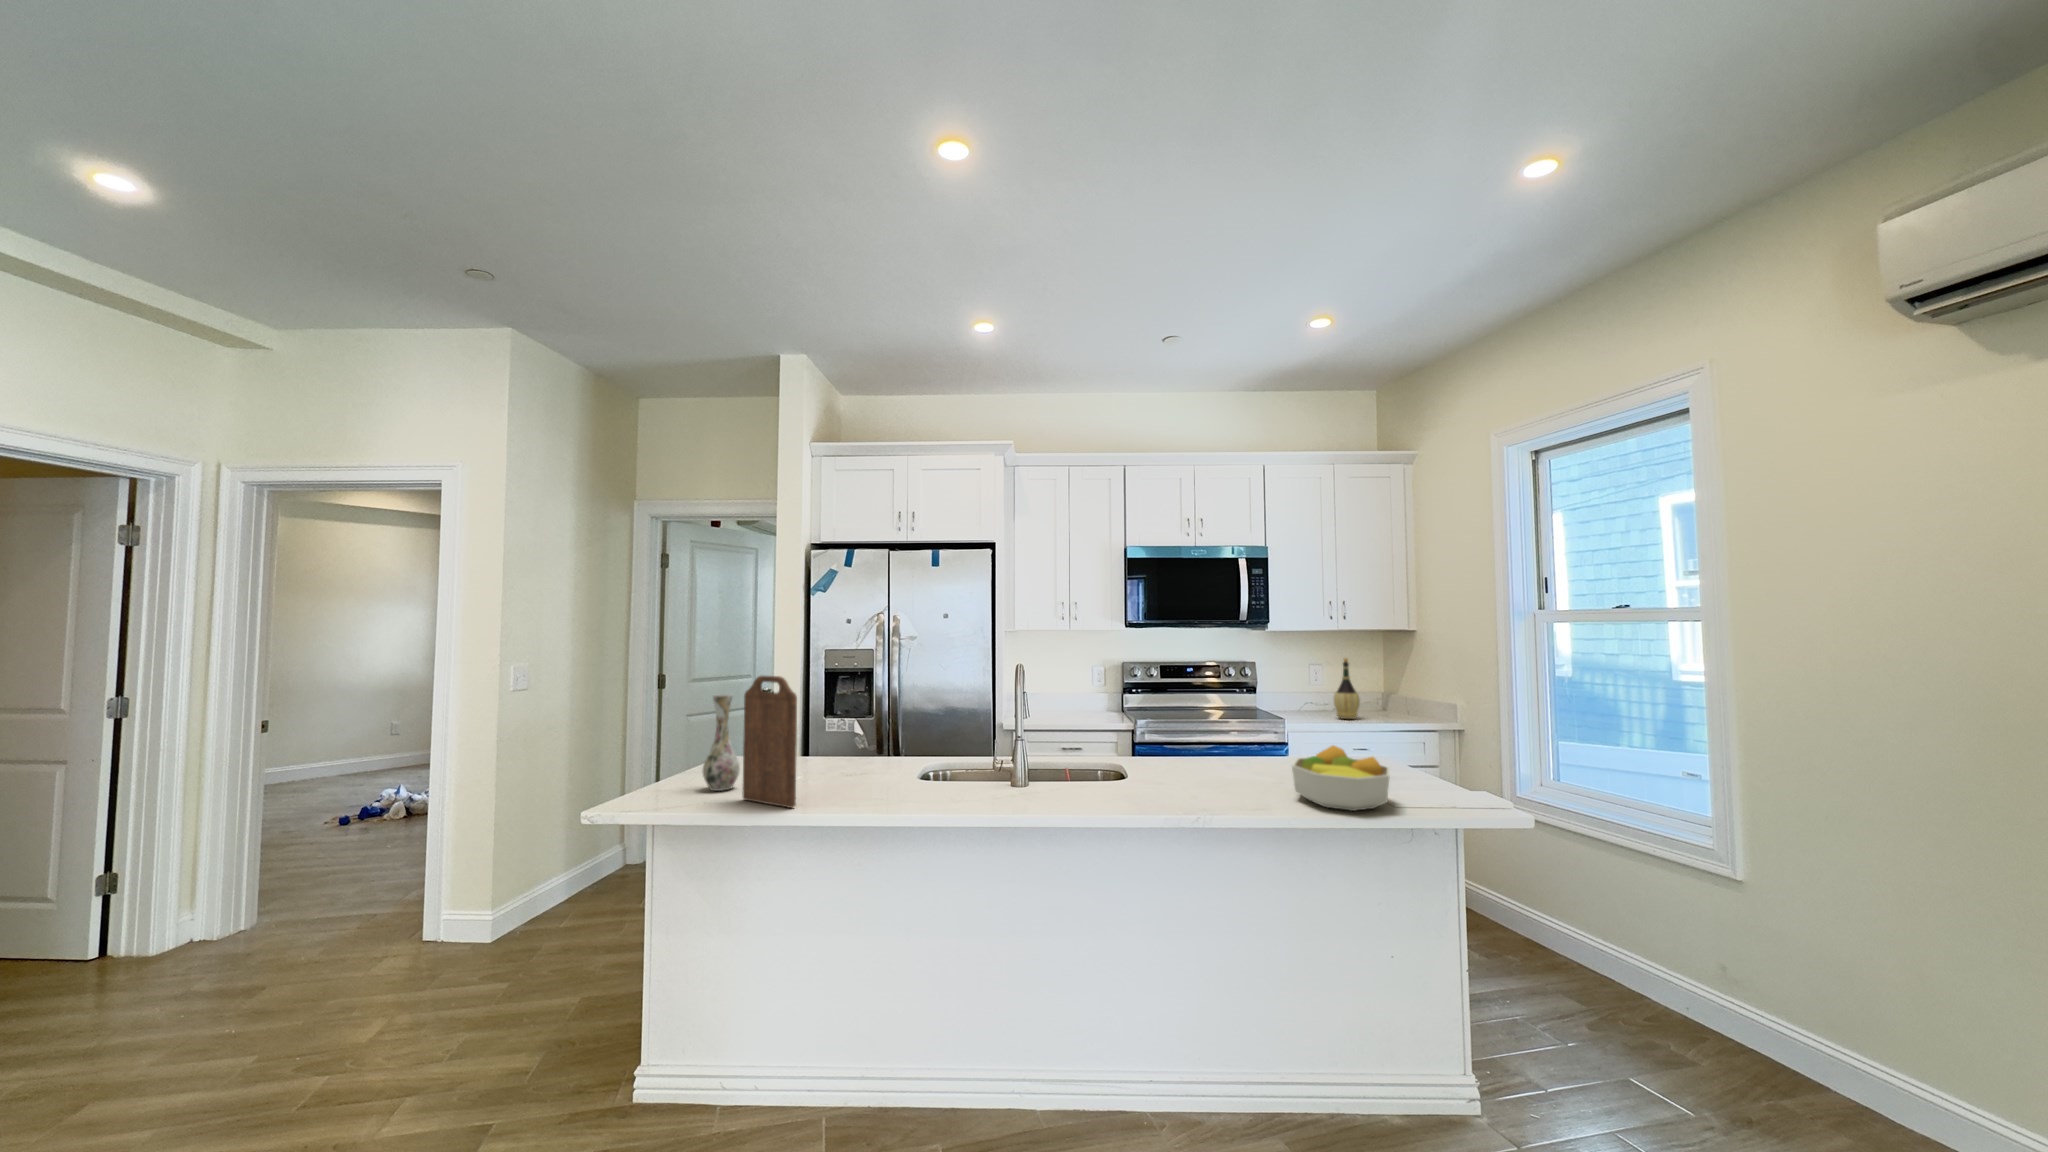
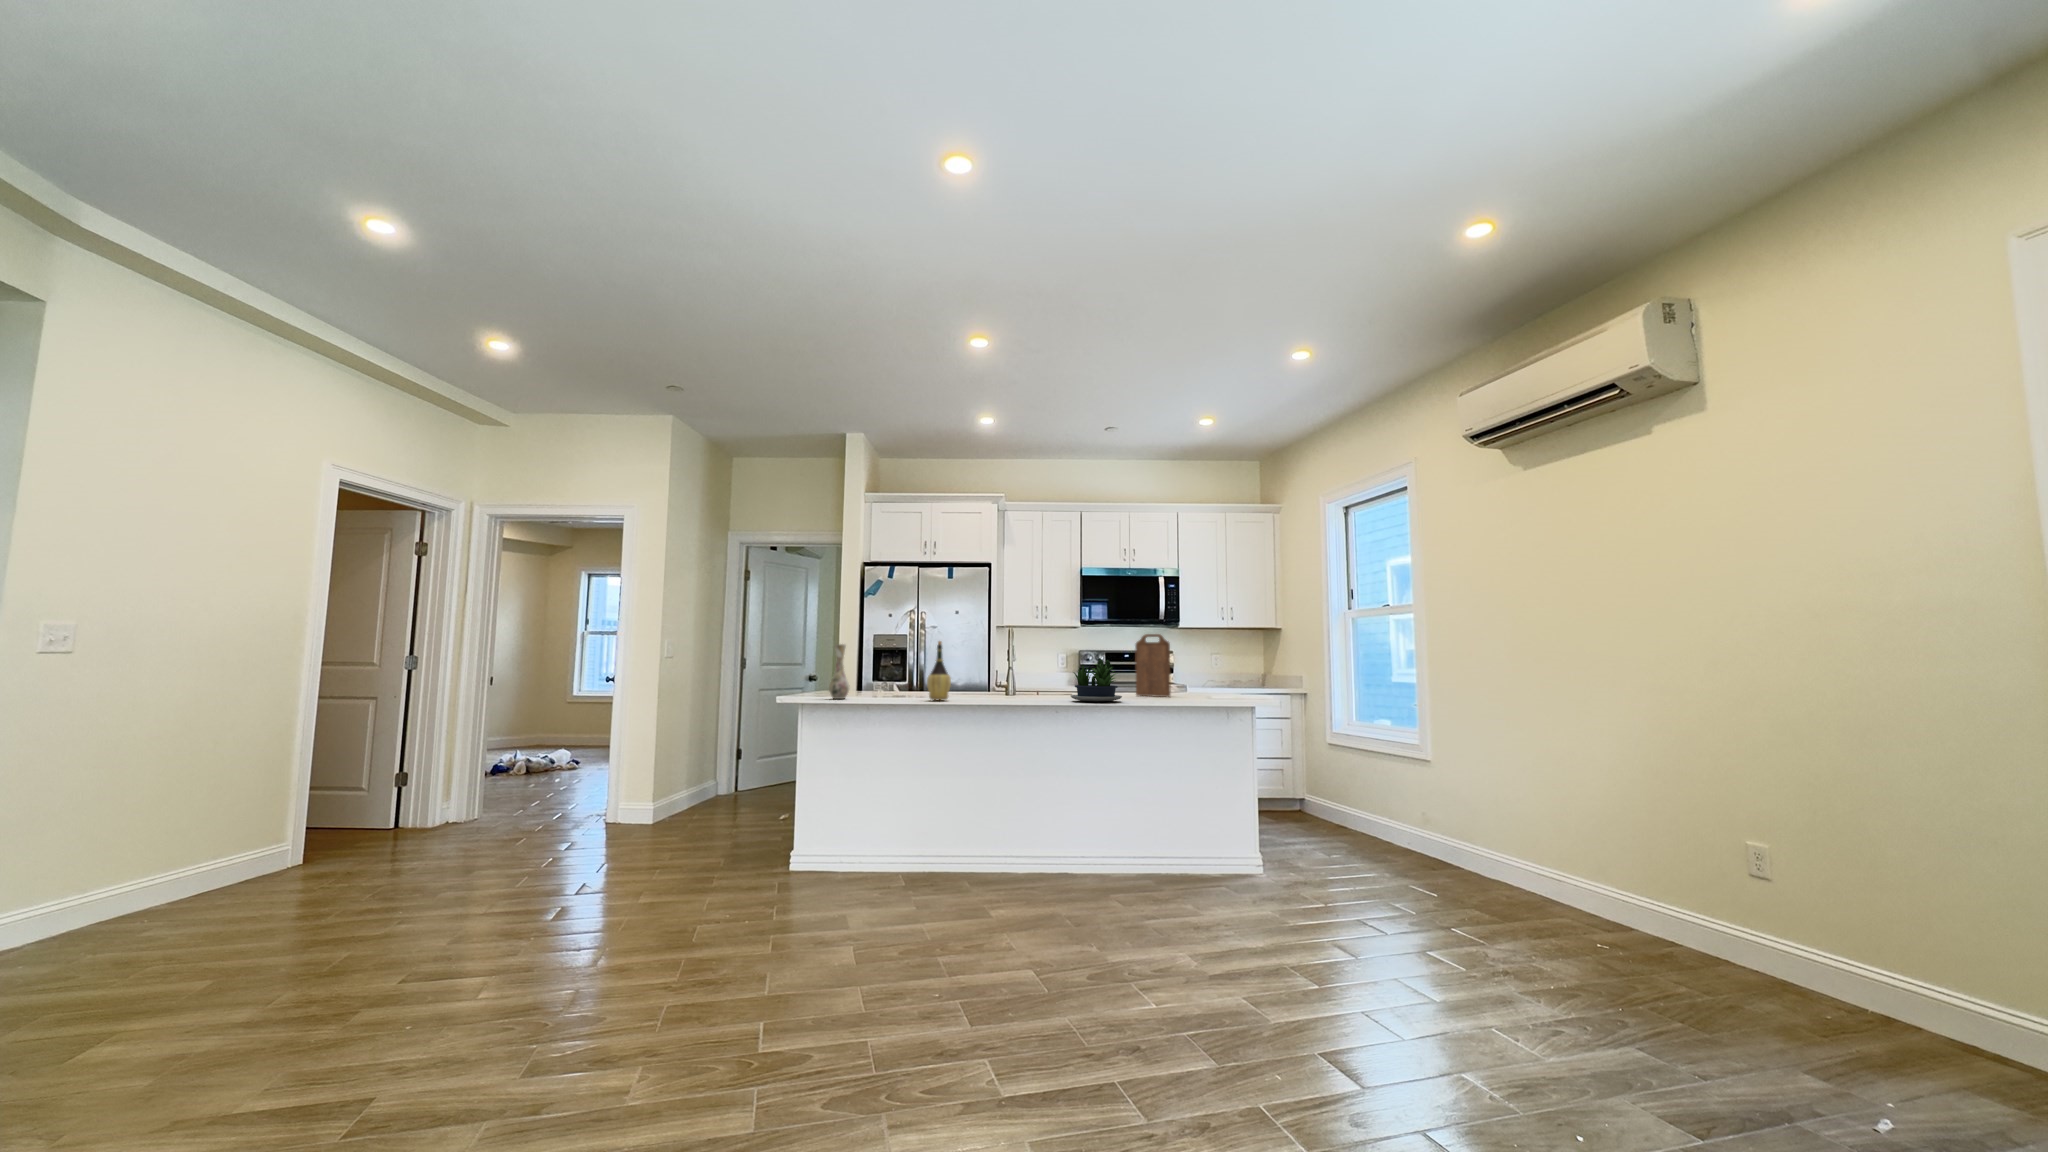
wine bottle: present [1334,658,1360,719] -> present [927,641,951,701]
cutting board: present [743,675,797,808] -> present [1135,634,1171,697]
potted plant: none [1121,722,1221,803] -> present [1071,659,1122,701]
fruit bowl: present [1292,745,1390,811] -> none [1164,674,1217,703]

